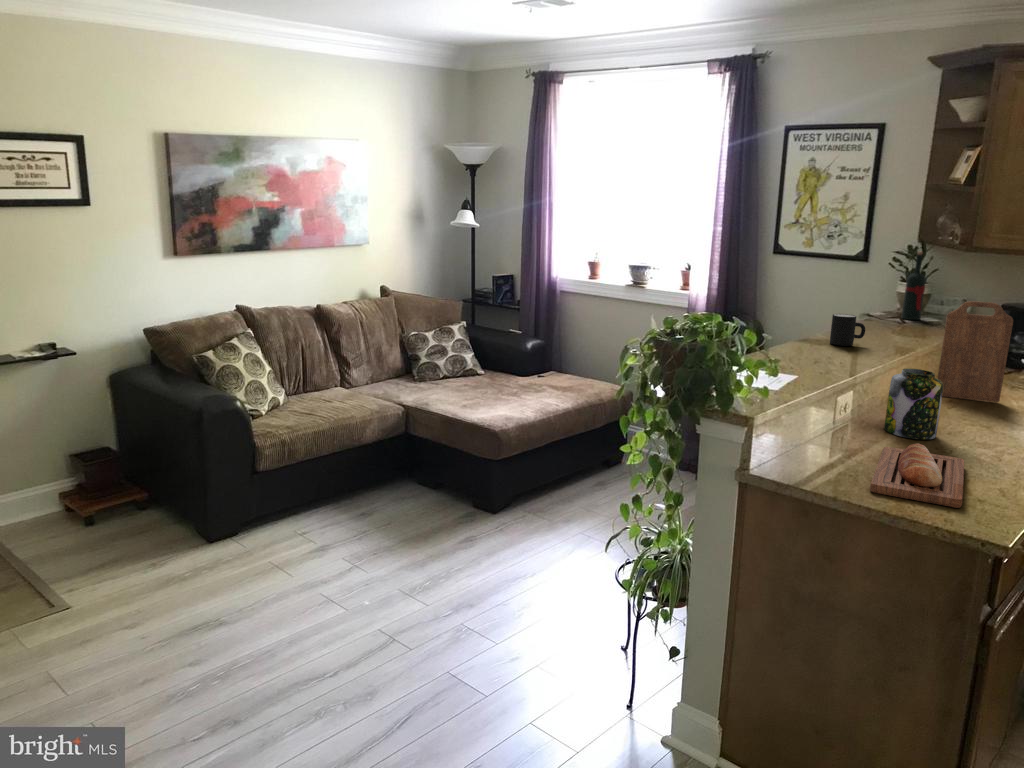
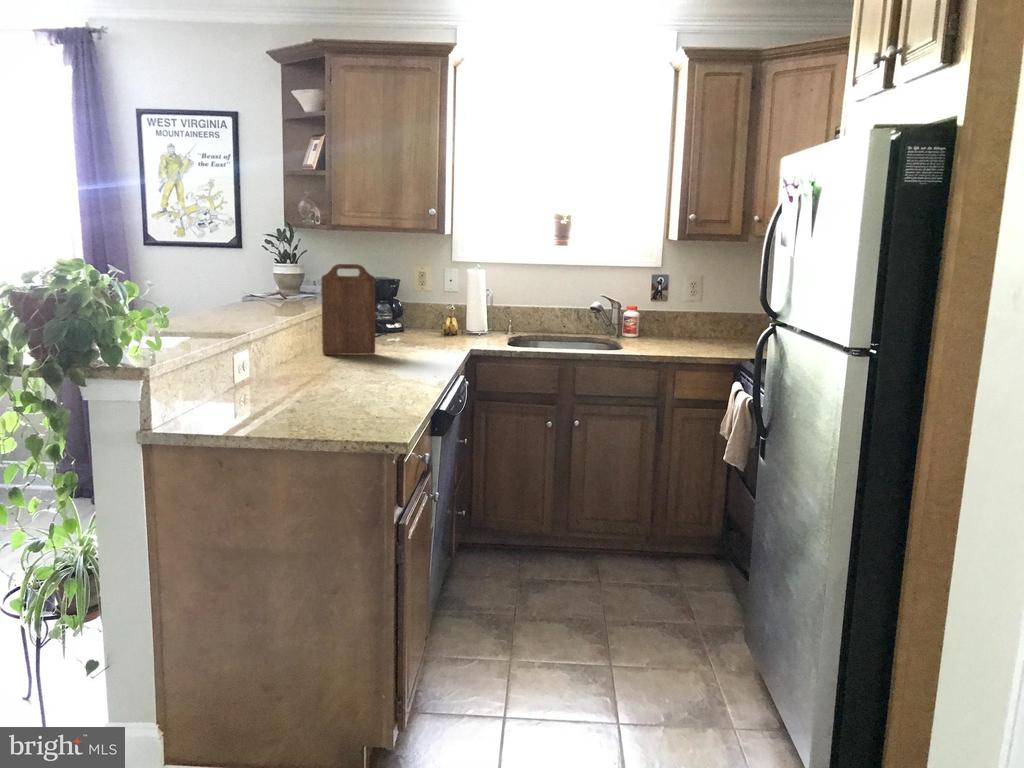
wine bottle: present [902,252,926,320] -> none [281,232,298,297]
mug: present [830,314,865,346] -> none [217,283,251,314]
jar: present [884,368,943,440] -> none [283,320,331,385]
bread loaf: present [870,444,964,508] -> none [281,382,364,428]

